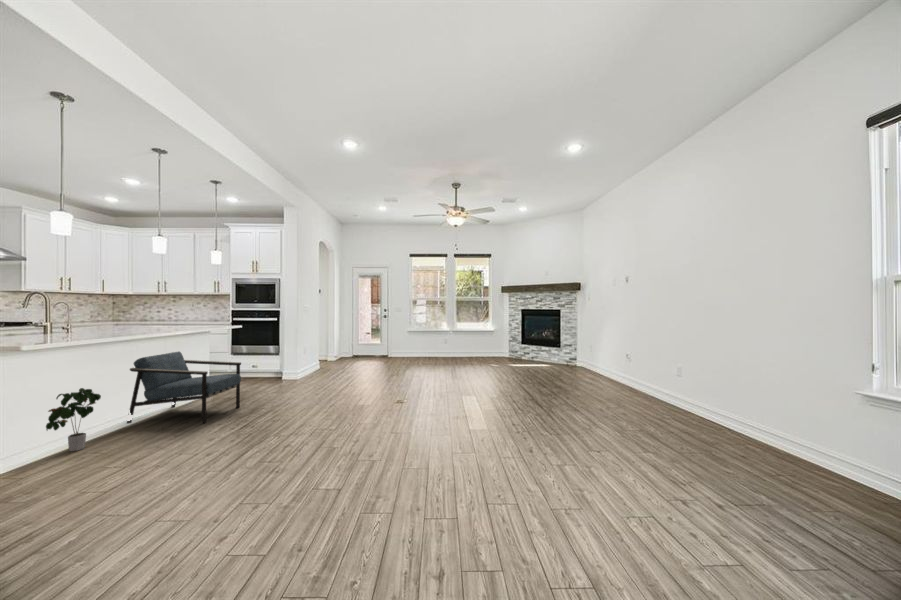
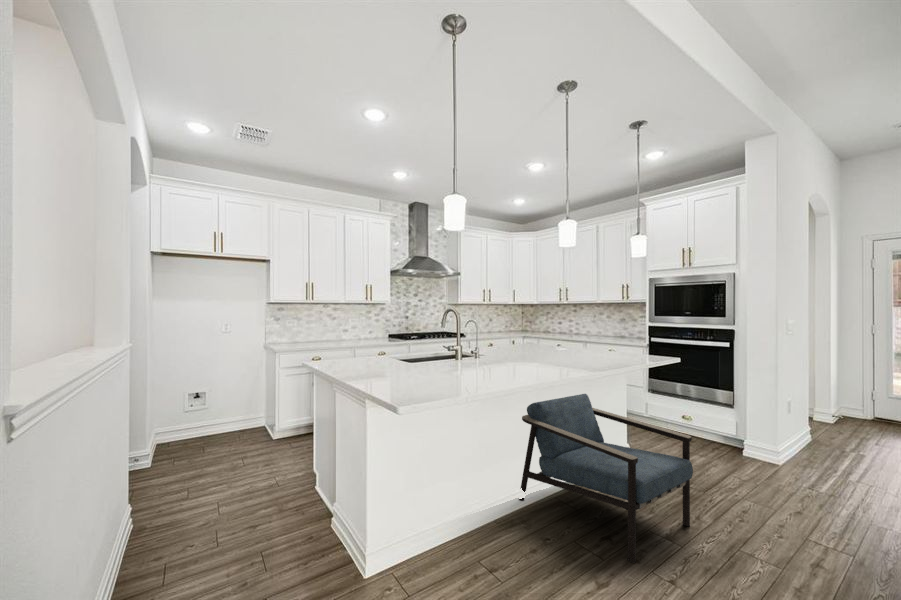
potted plant: present [46,388,101,451] -> none [413,450,483,555]

